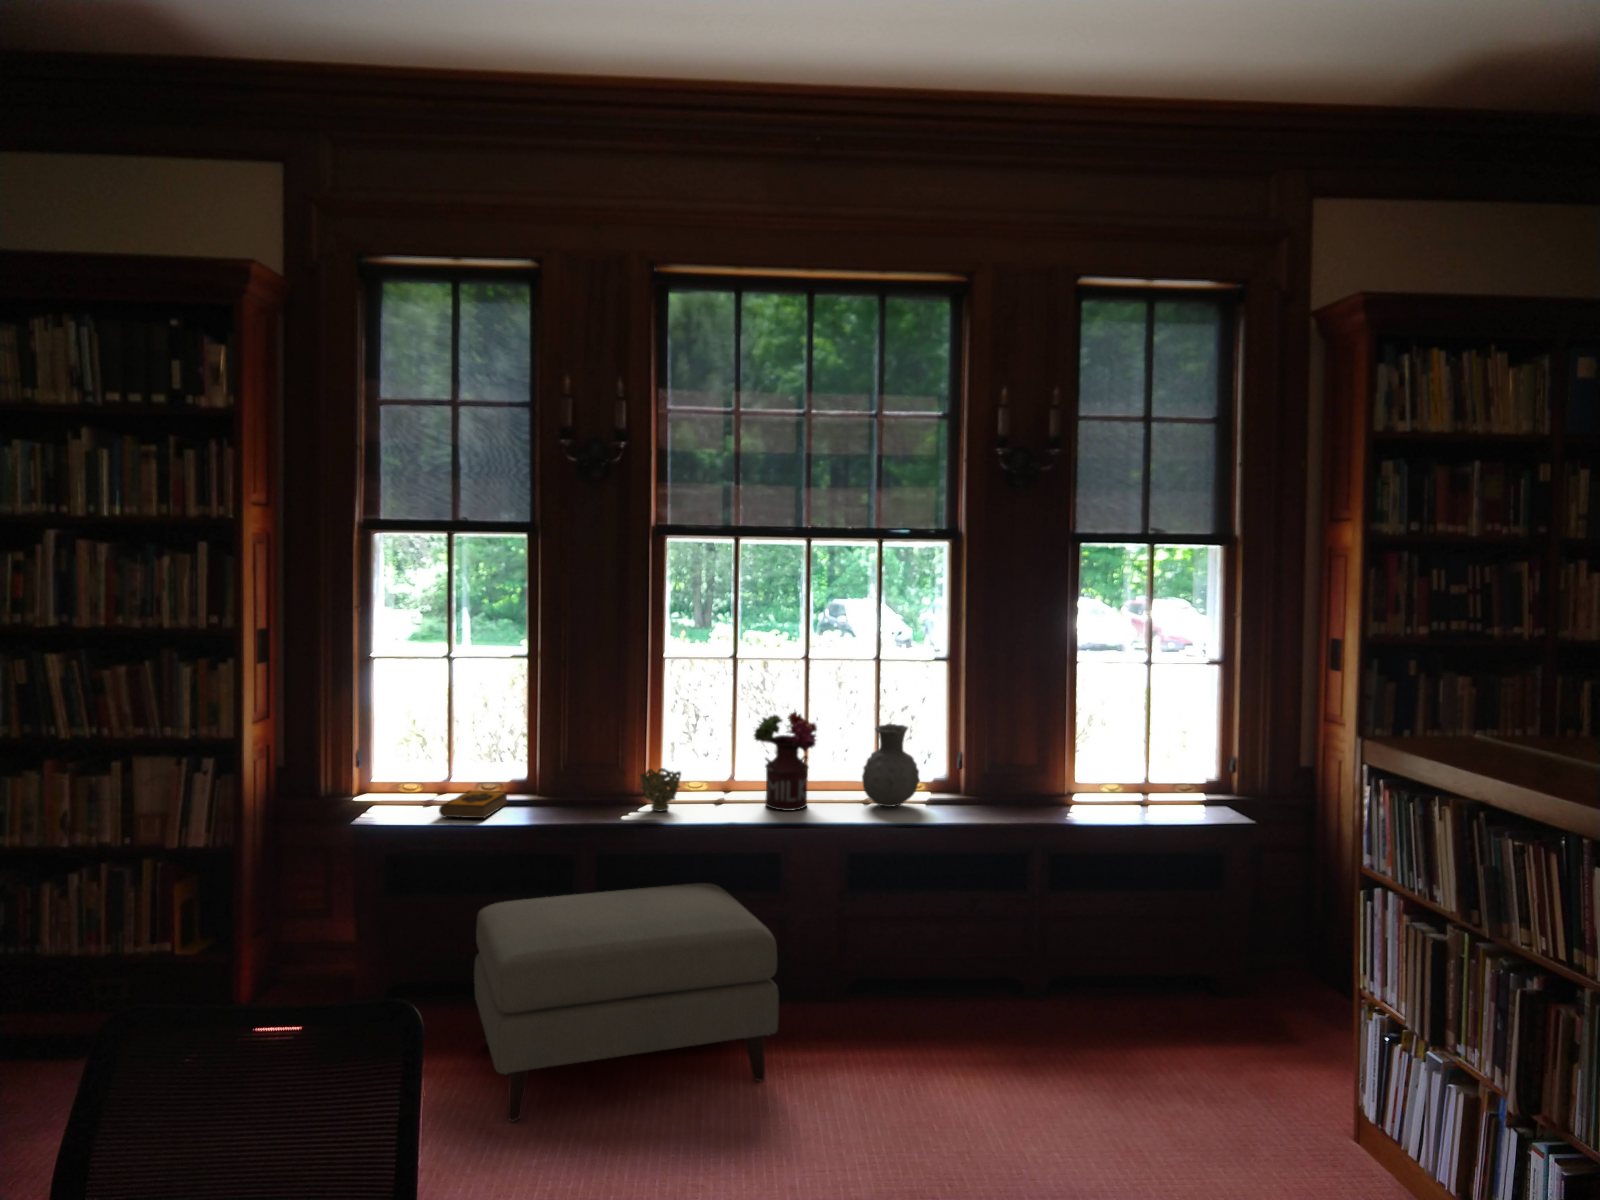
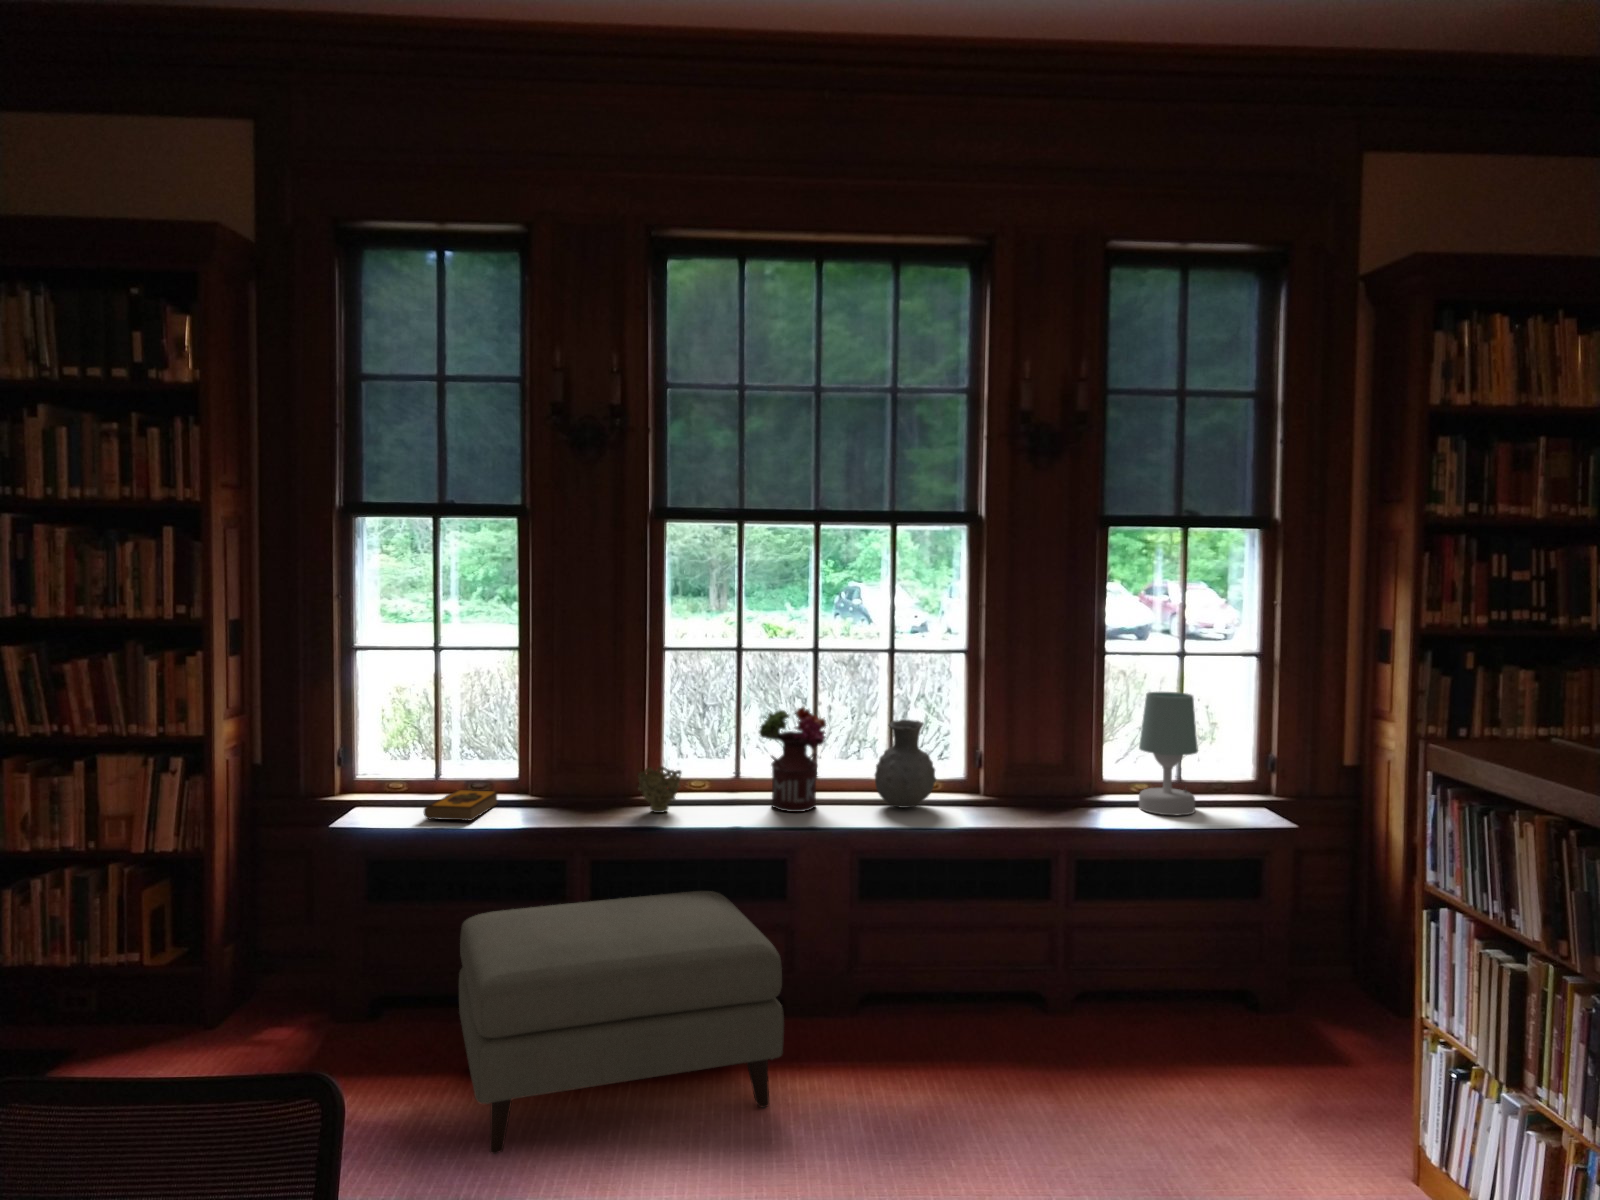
table lamp: none [1109,698,1164,813] -> present [1139,692,1198,815]

